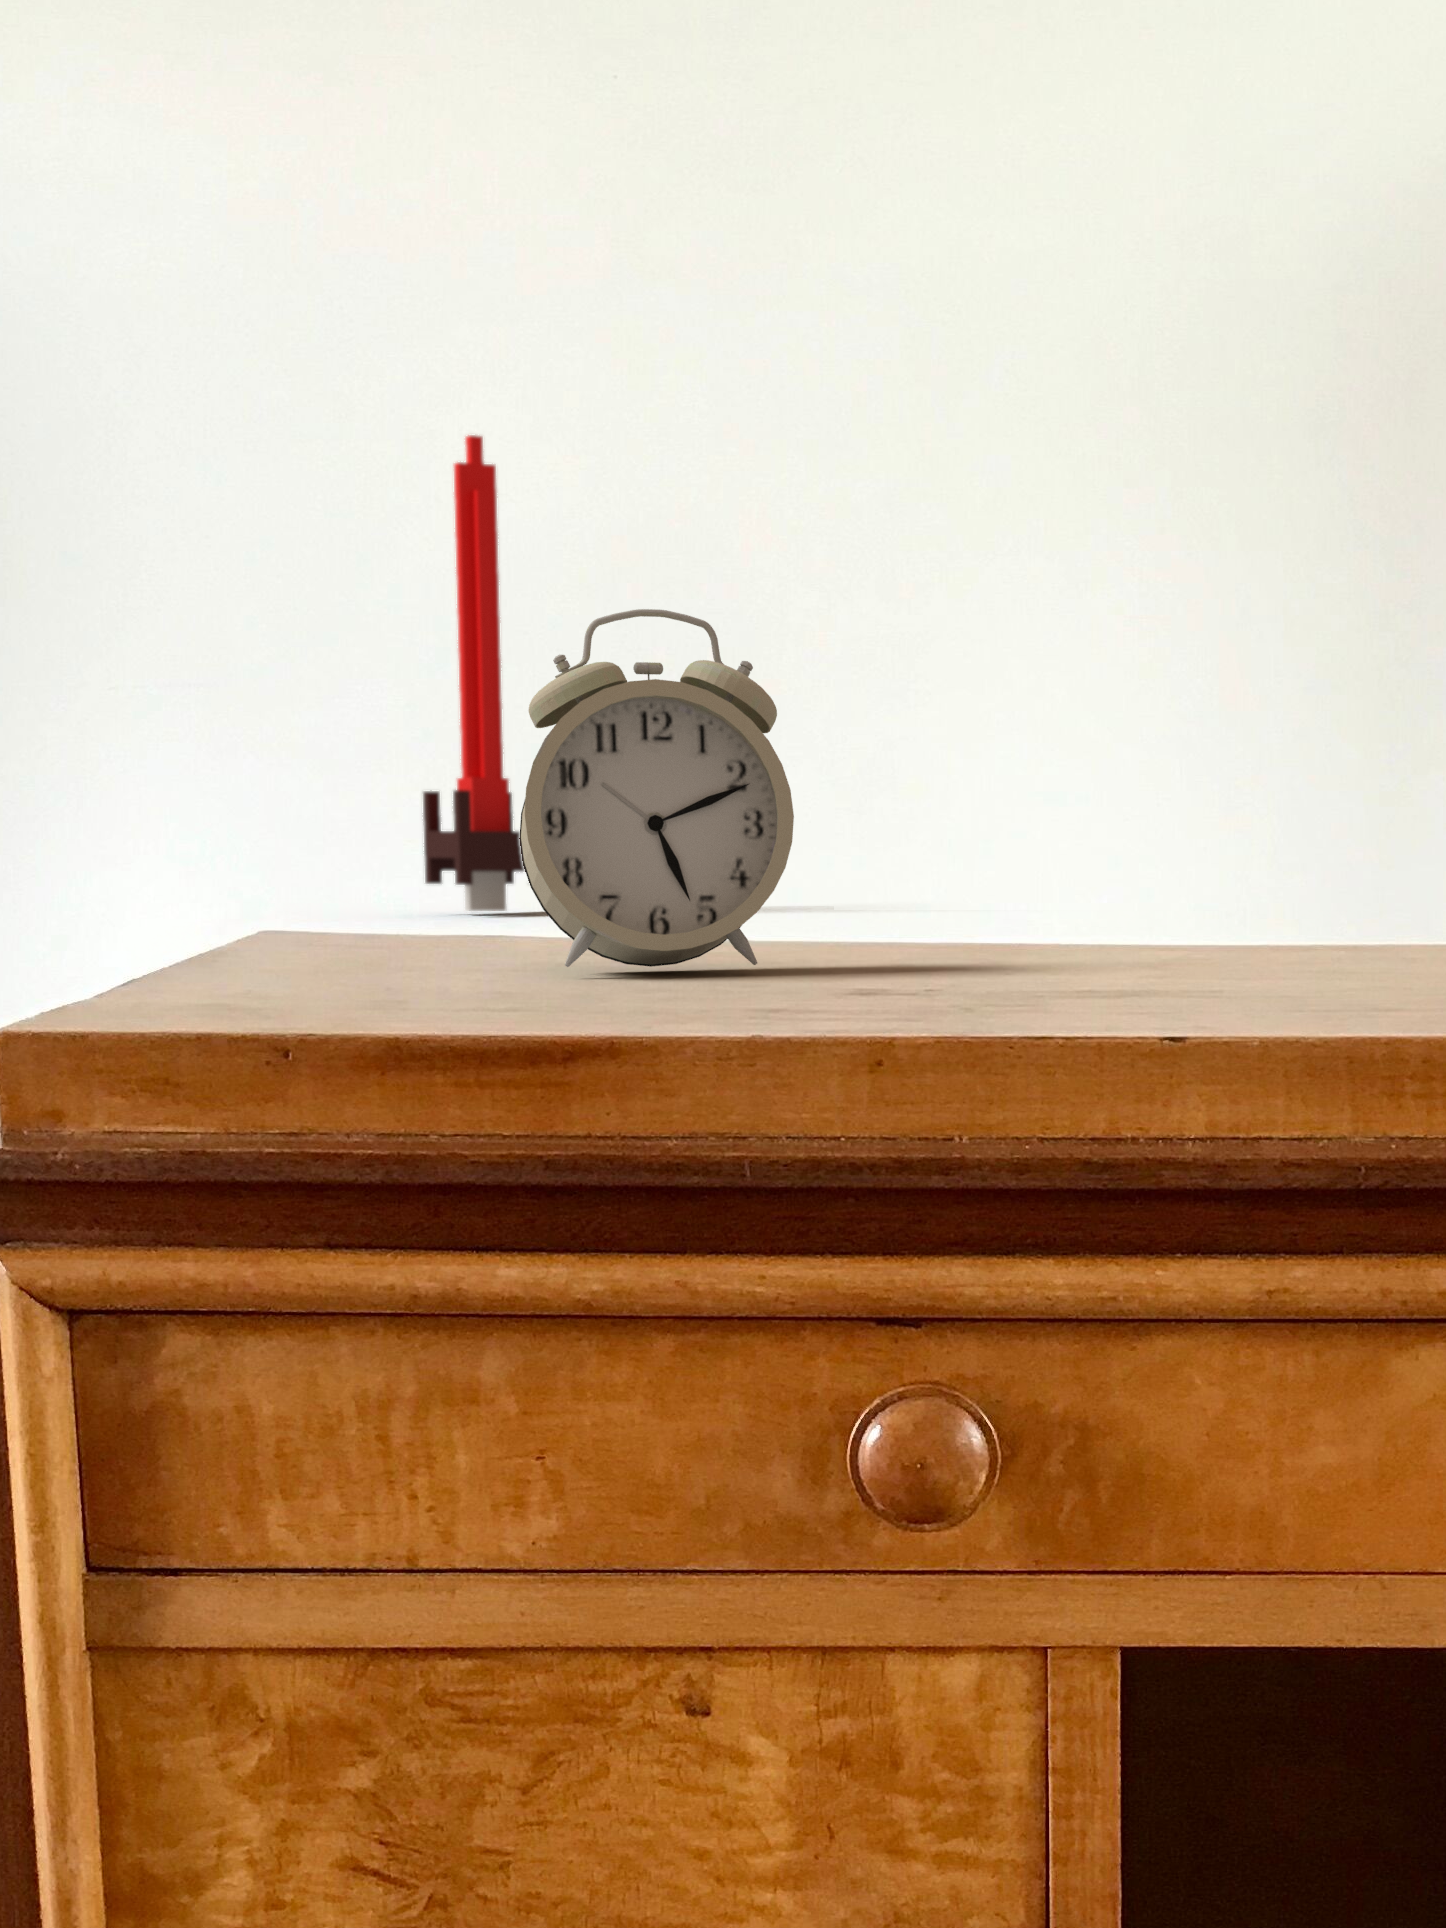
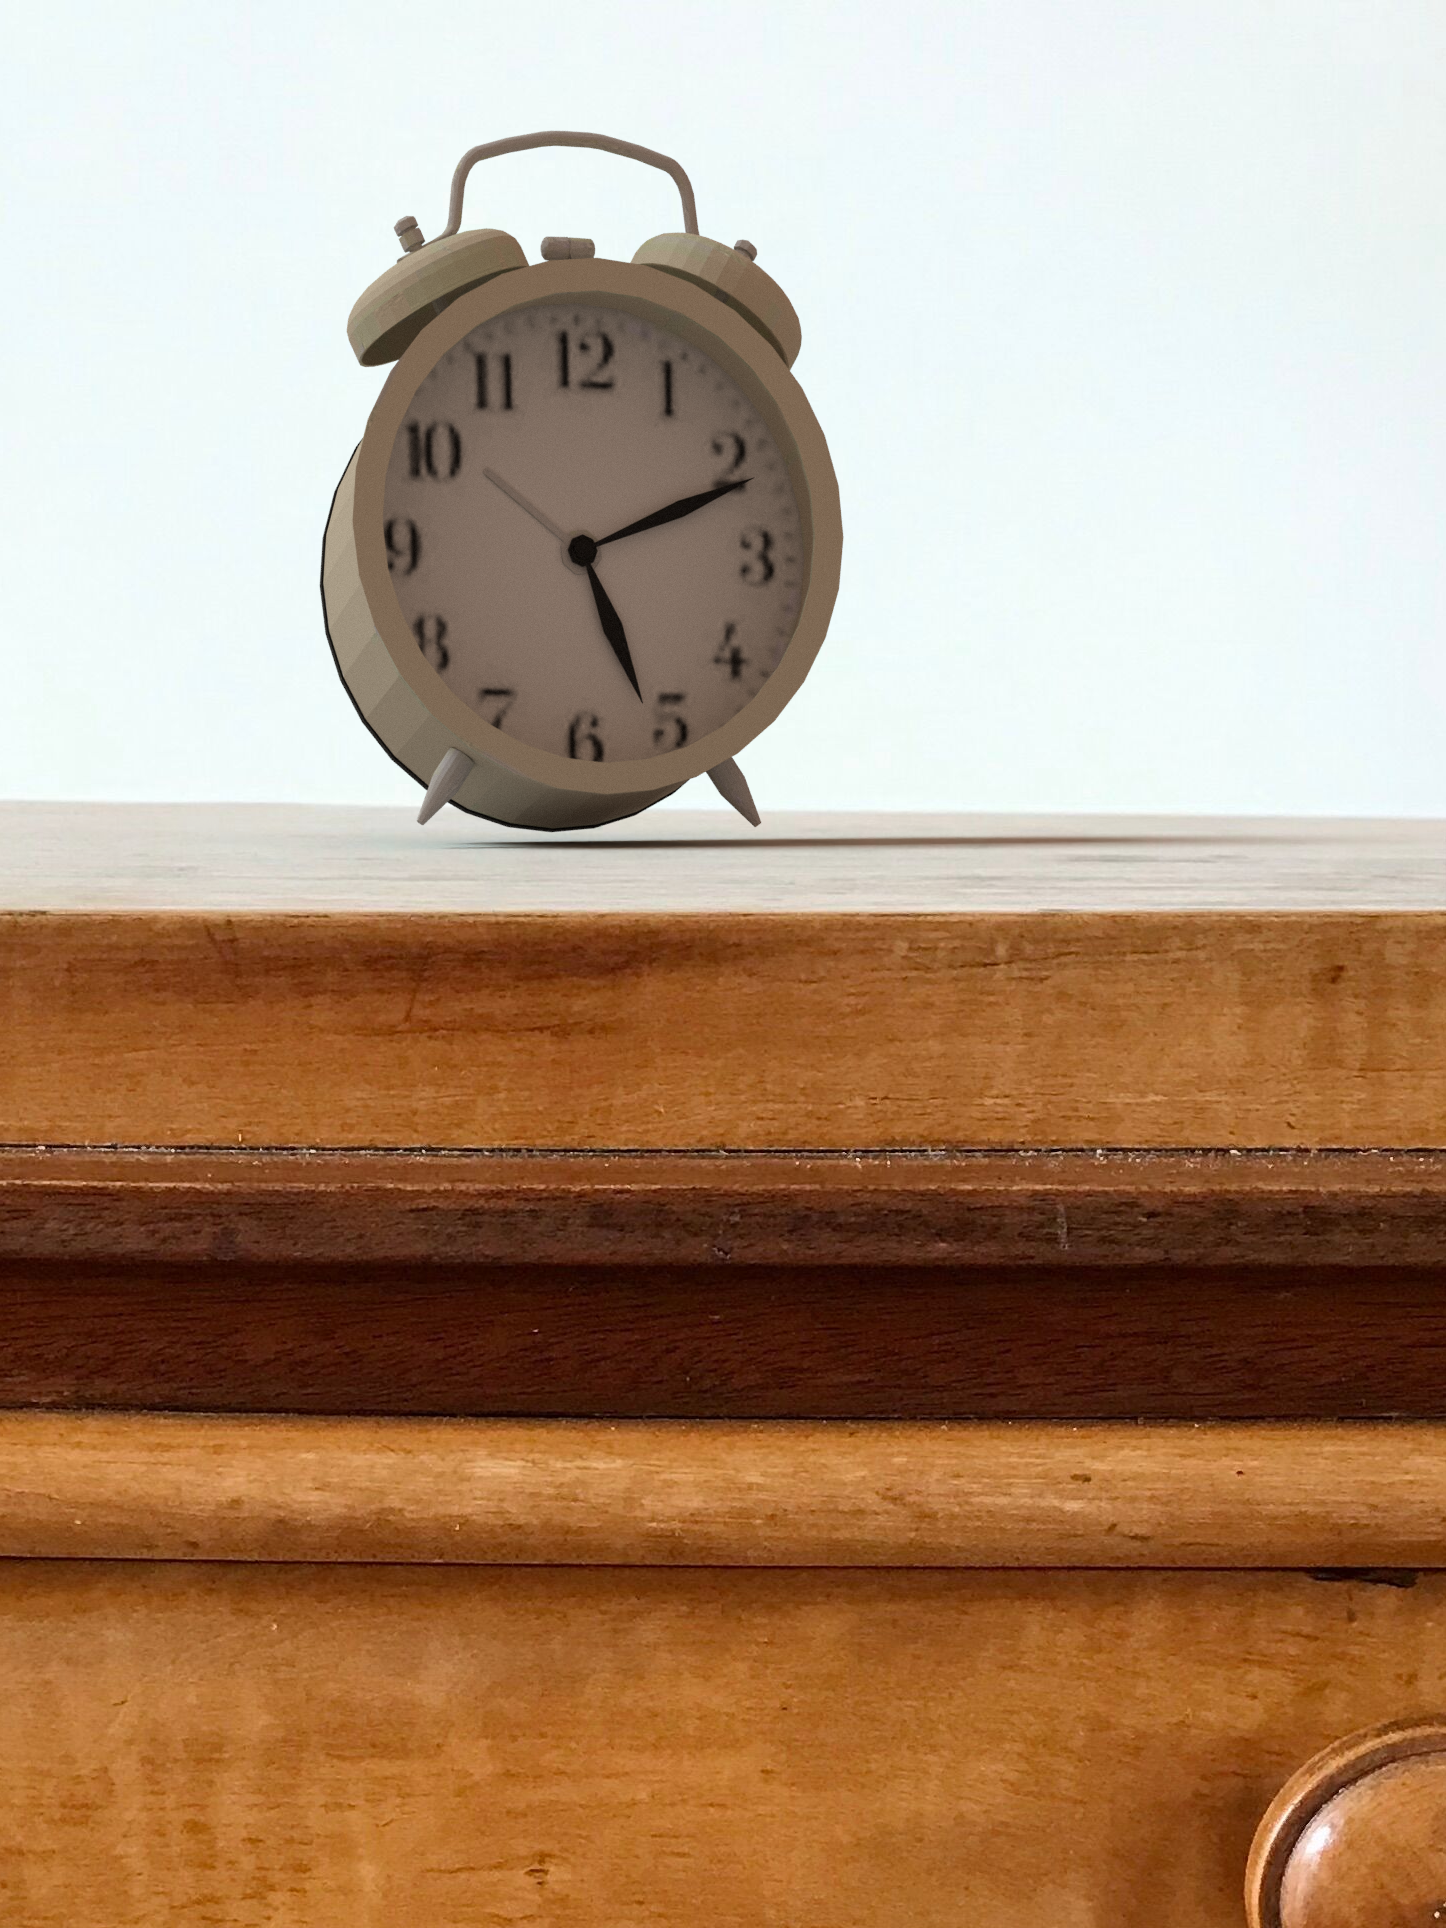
candle: present [423,435,524,911] -> none [37,34,220,796]

